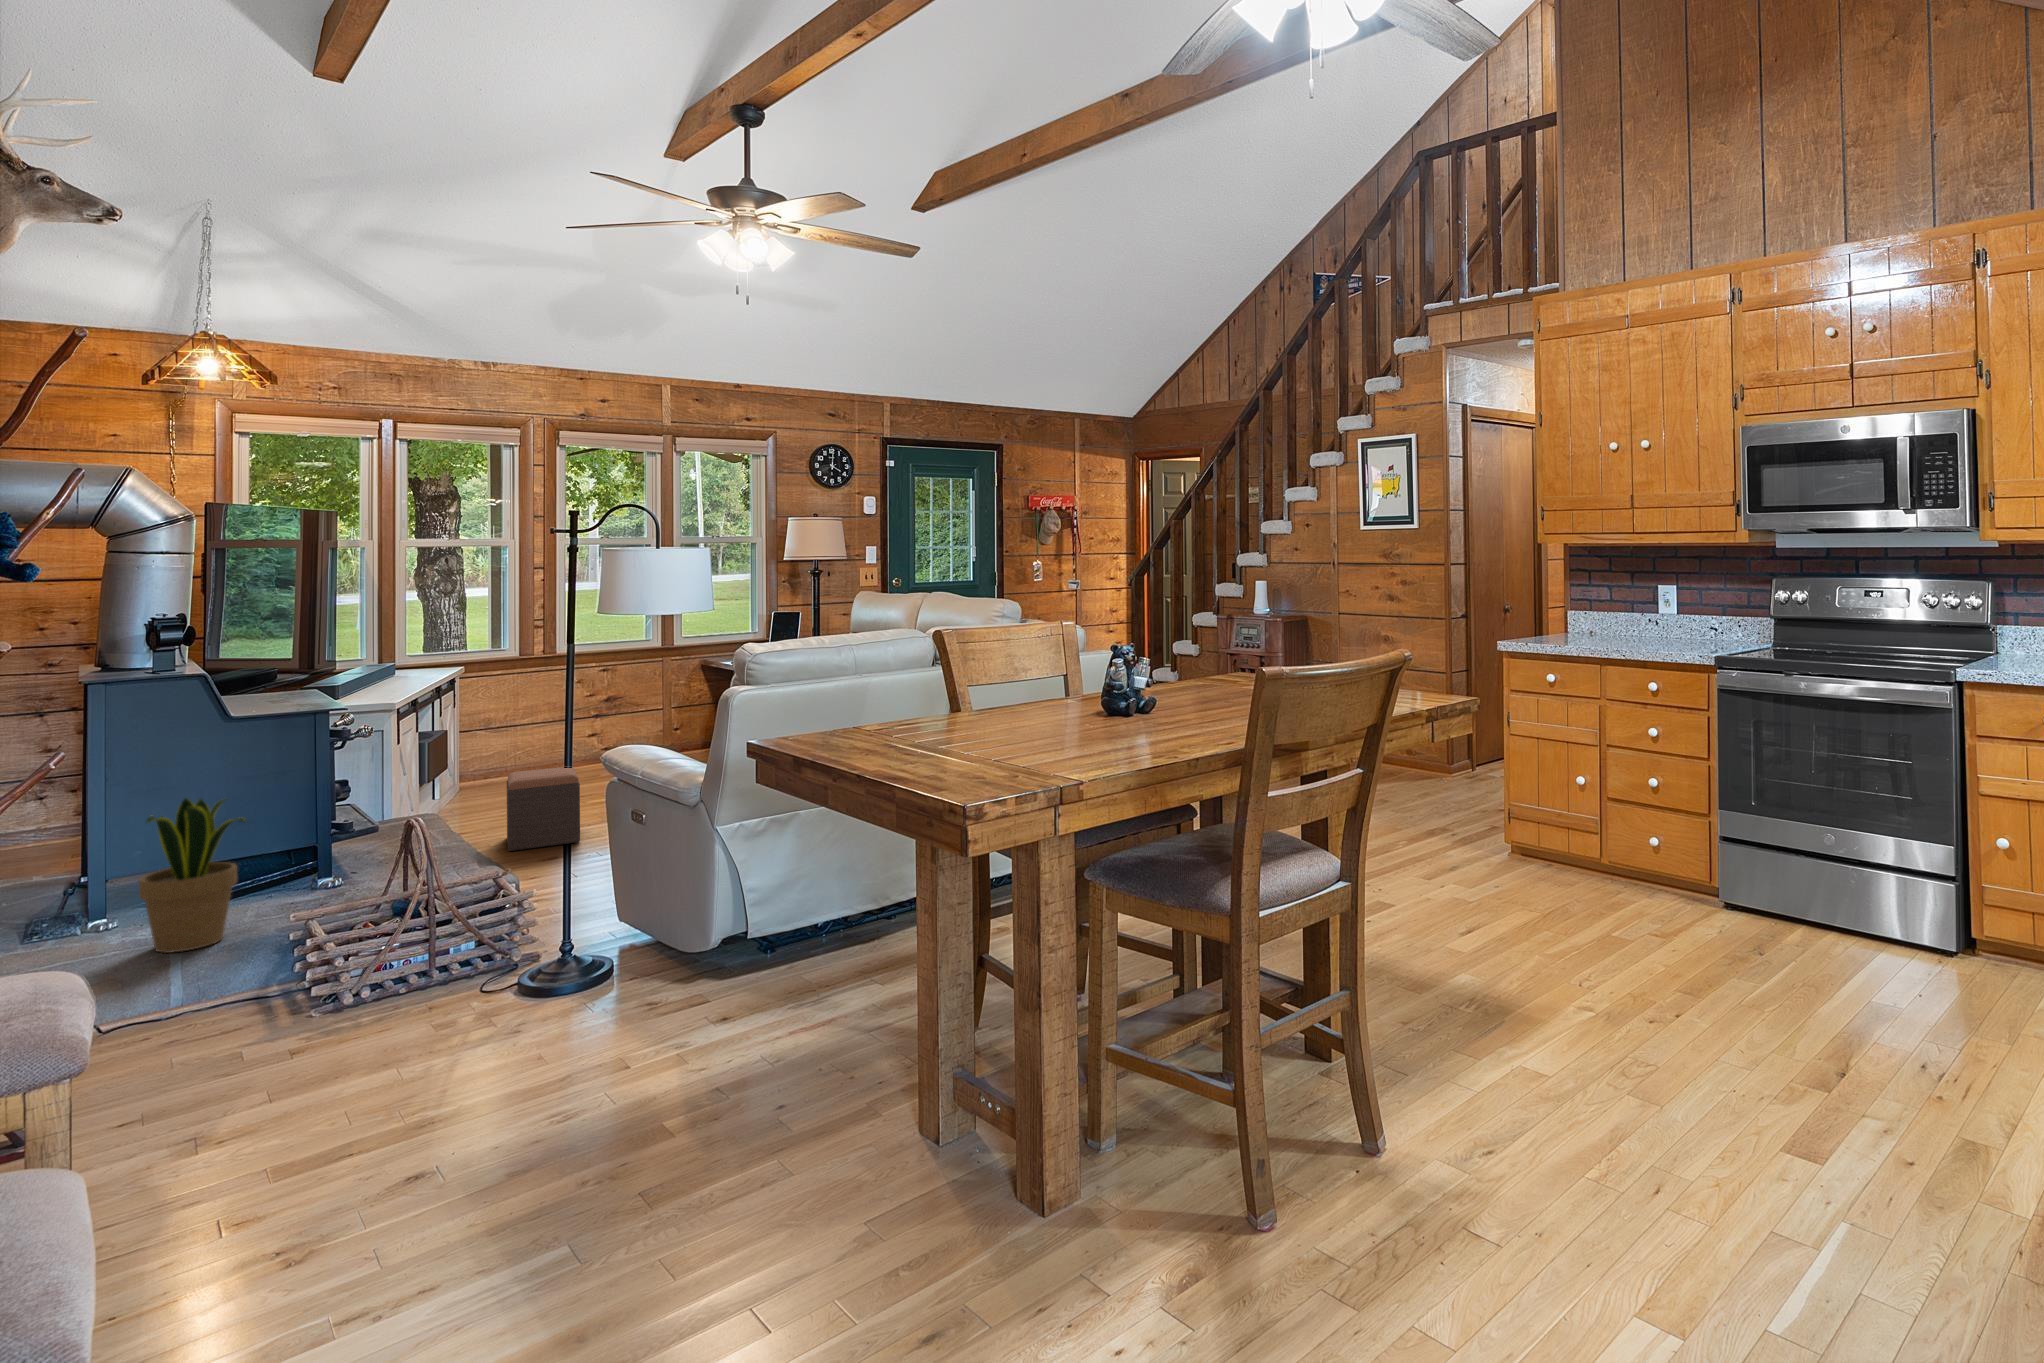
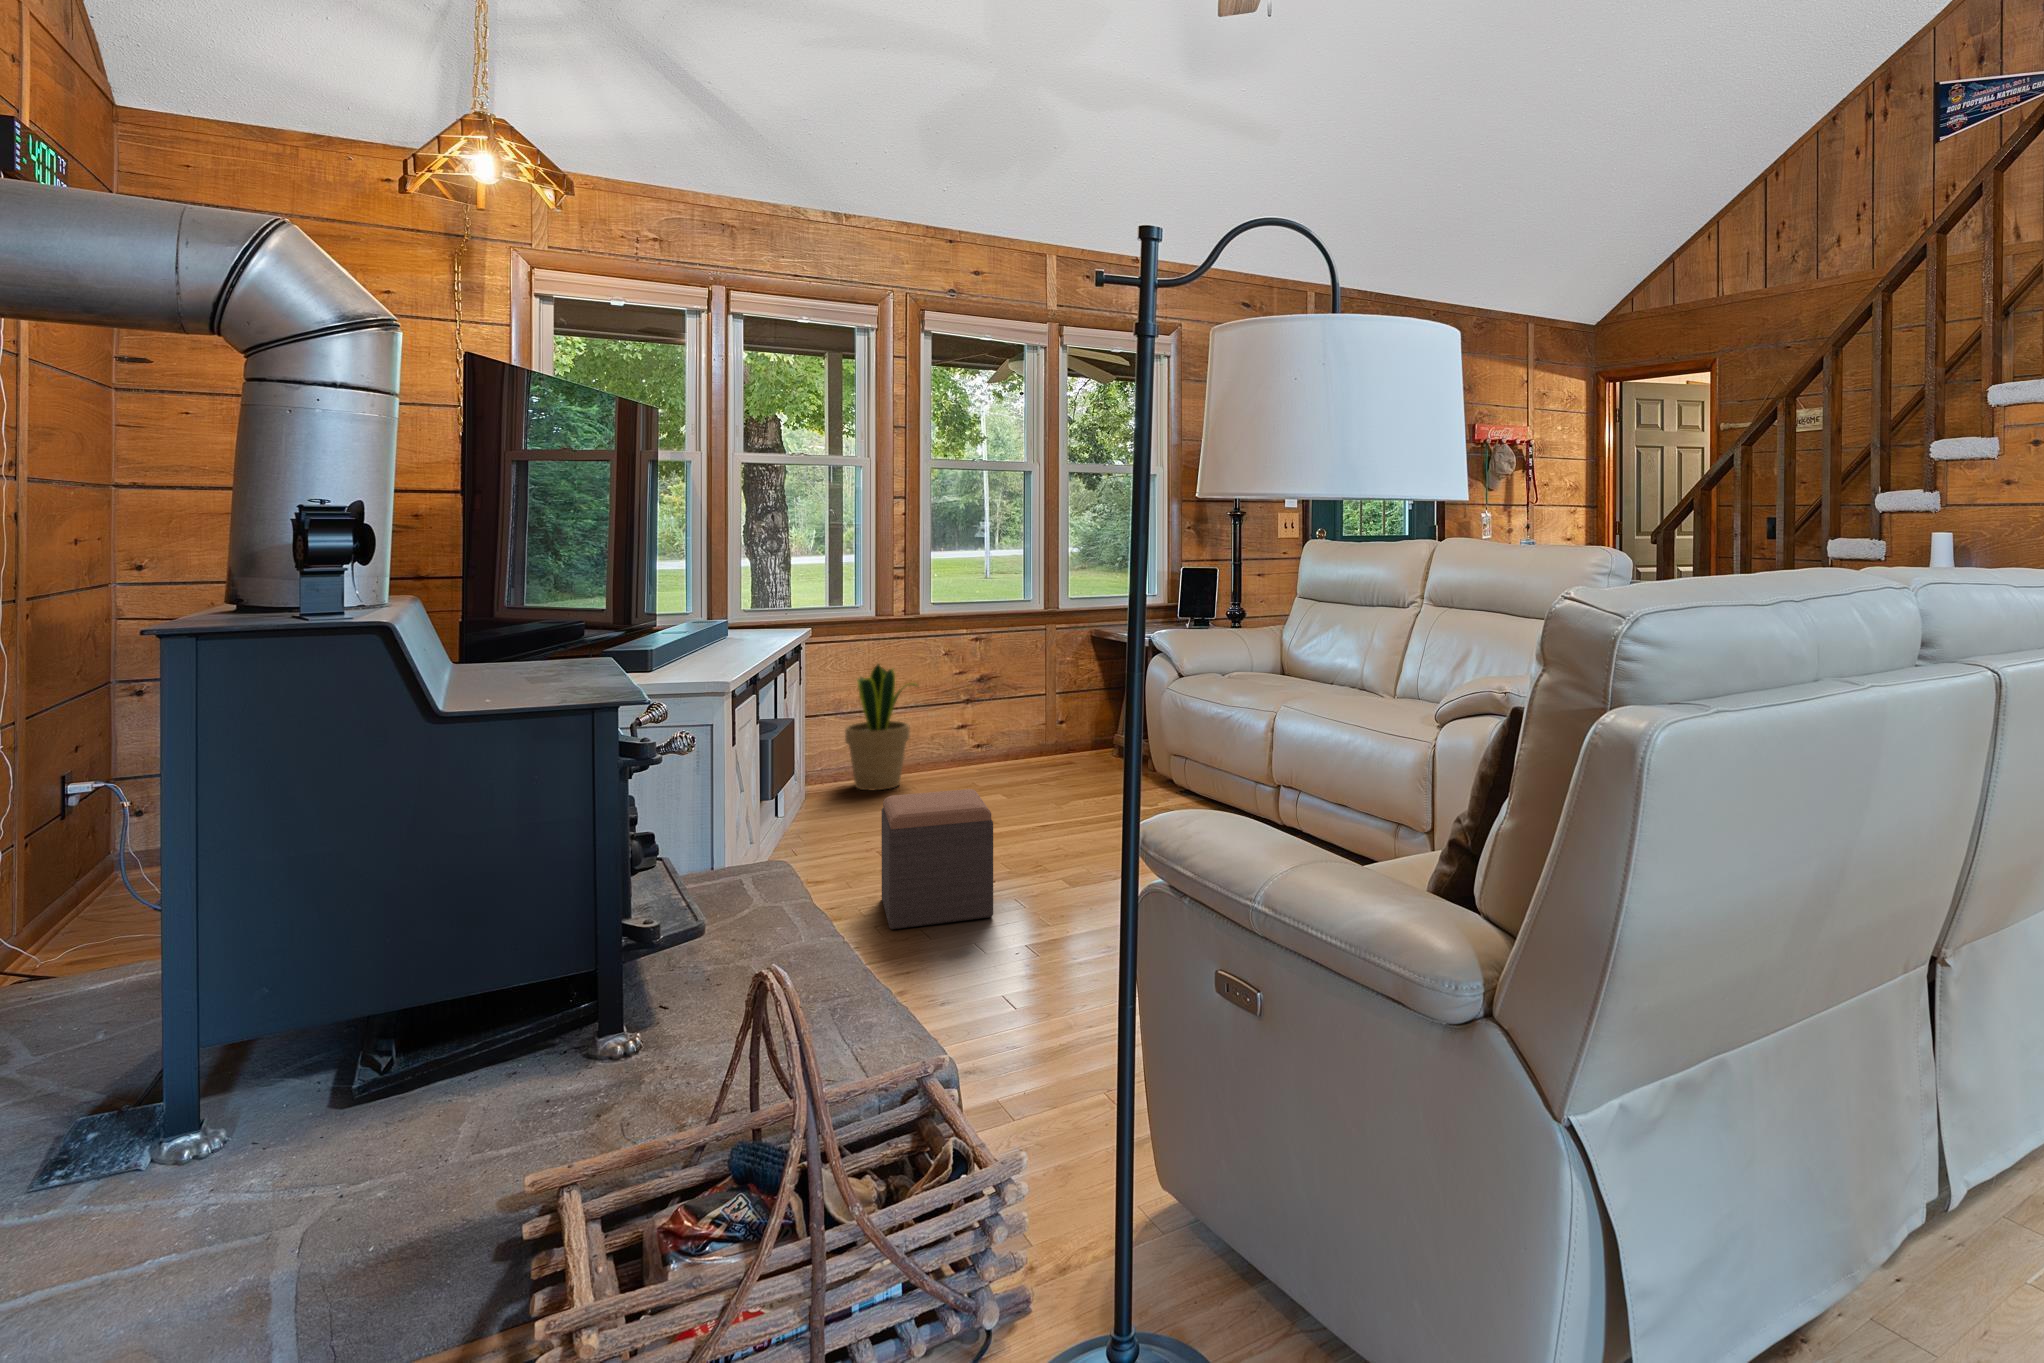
potted plant: present [139,798,246,953] -> present [845,664,917,790]

